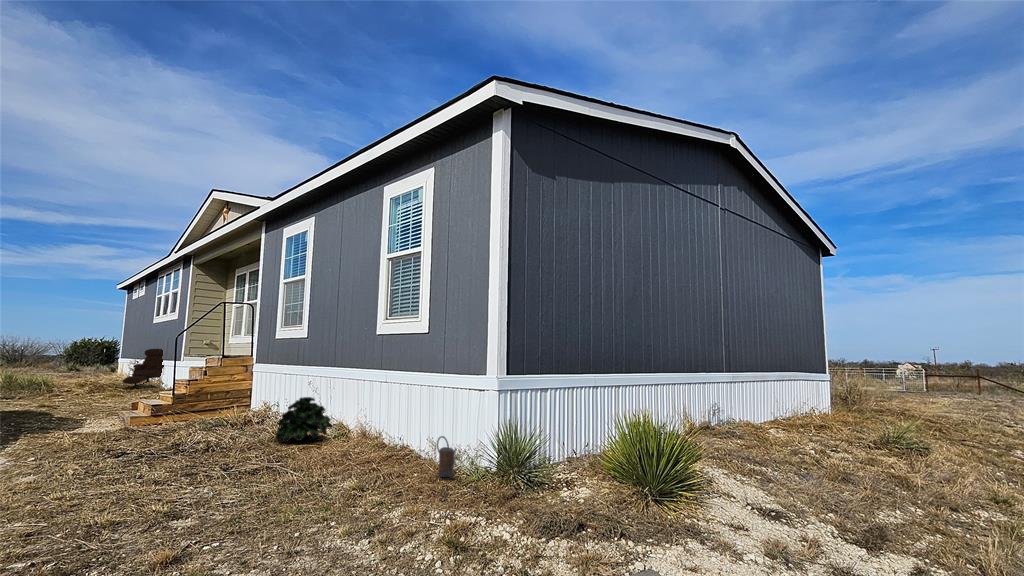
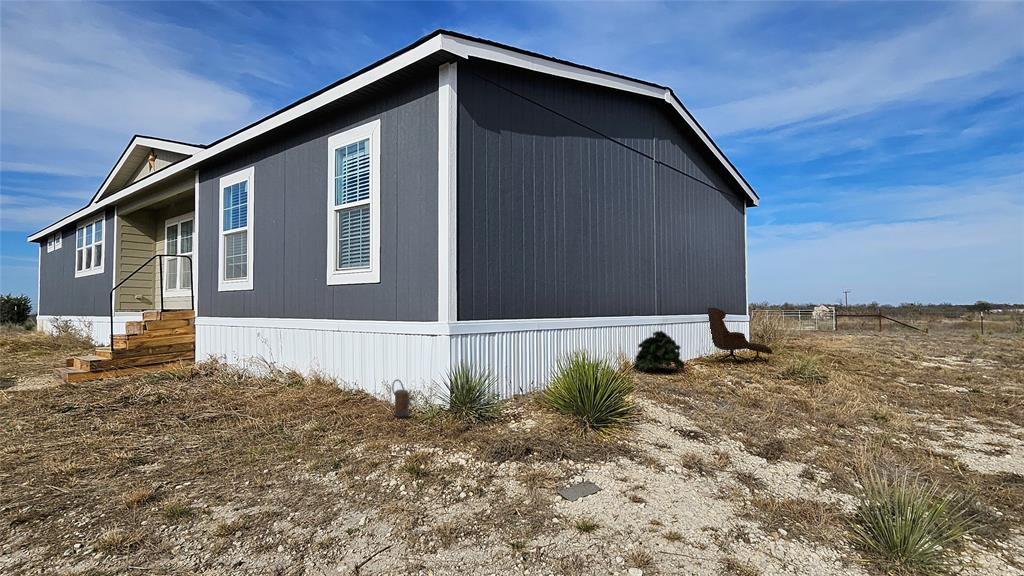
lounge chair: present [123,349,164,389] -> present [708,308,773,363]
potted plant: present [276,397,334,442] -> present [635,331,684,371]

